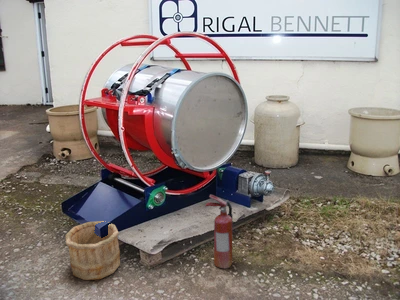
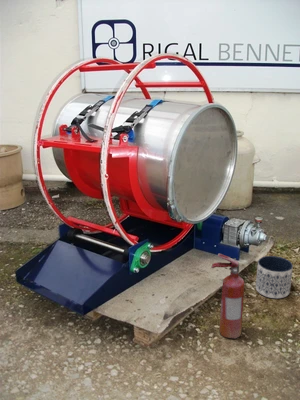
planter: none [263,205,294,242] -> present [256,256,293,298]
wooden bucket: present [65,221,120,280] -> none [41,294,109,373]

